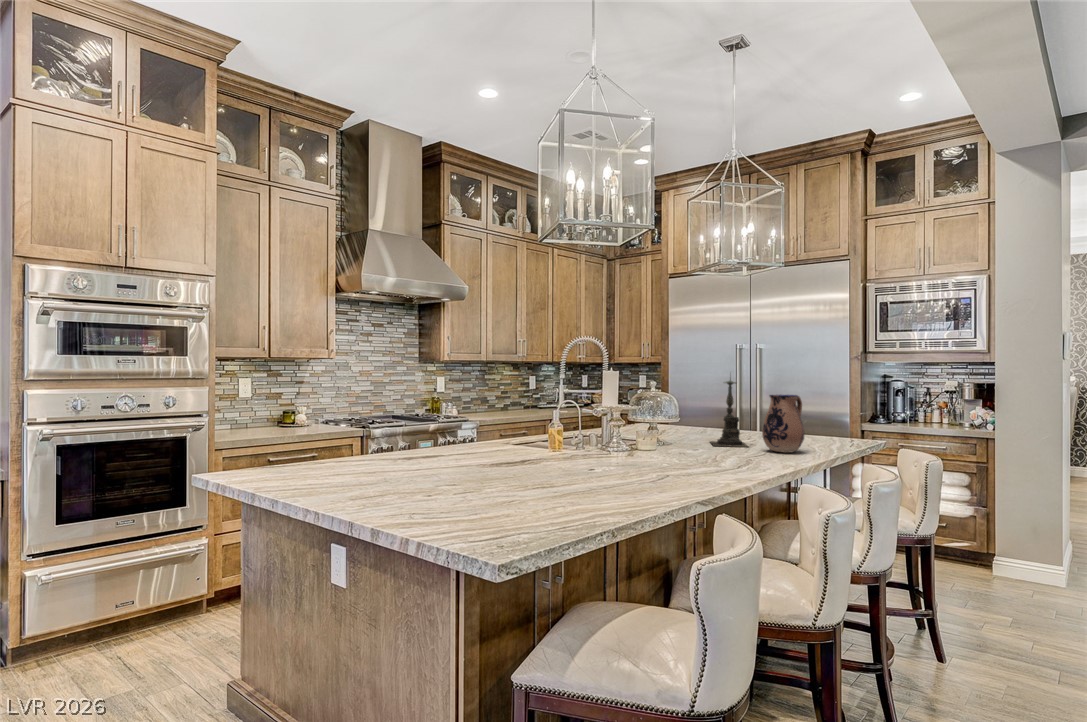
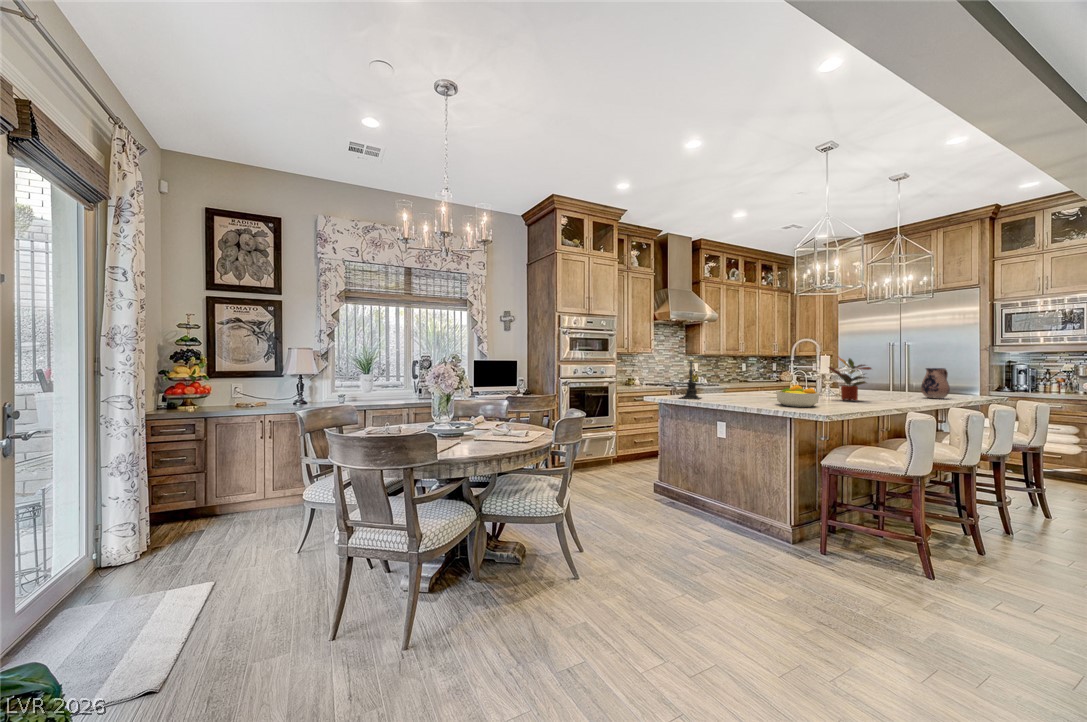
potted plant: none [595,372,674,469] -> present [829,357,871,400]
candle holder: present [710,377,748,447] -> present [680,361,701,399]
fruit bowl: none [454,445,545,508] -> present [776,385,819,407]

